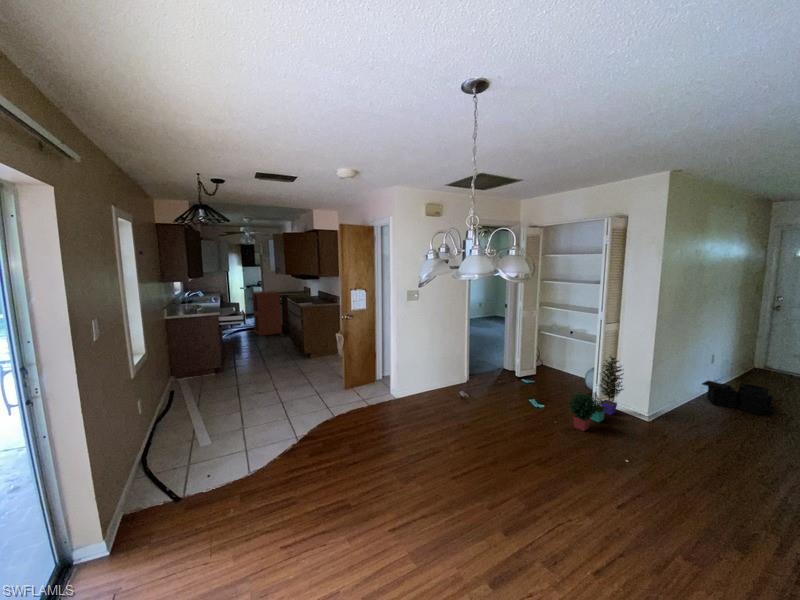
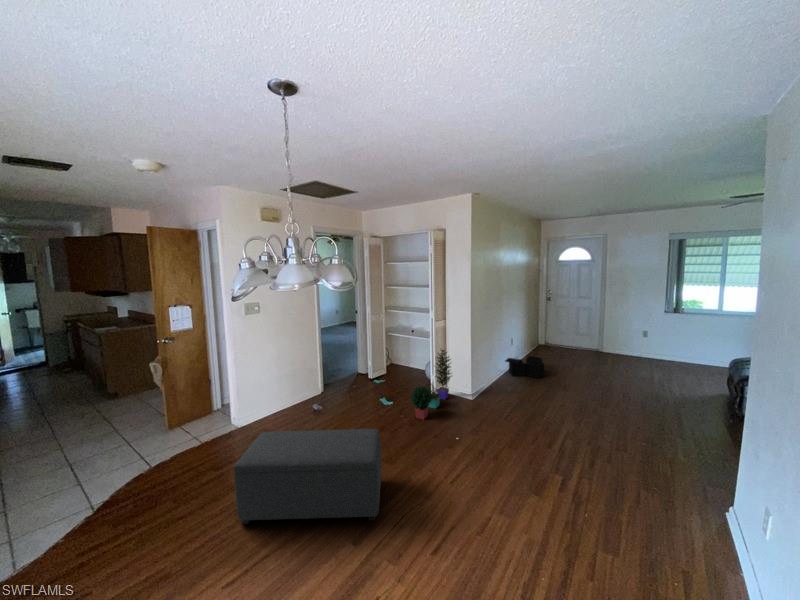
bookshelf: present [252,291,282,336] -> none [14,314,74,379]
ottoman: none [405,406,539,518] -> present [234,429,381,524]

